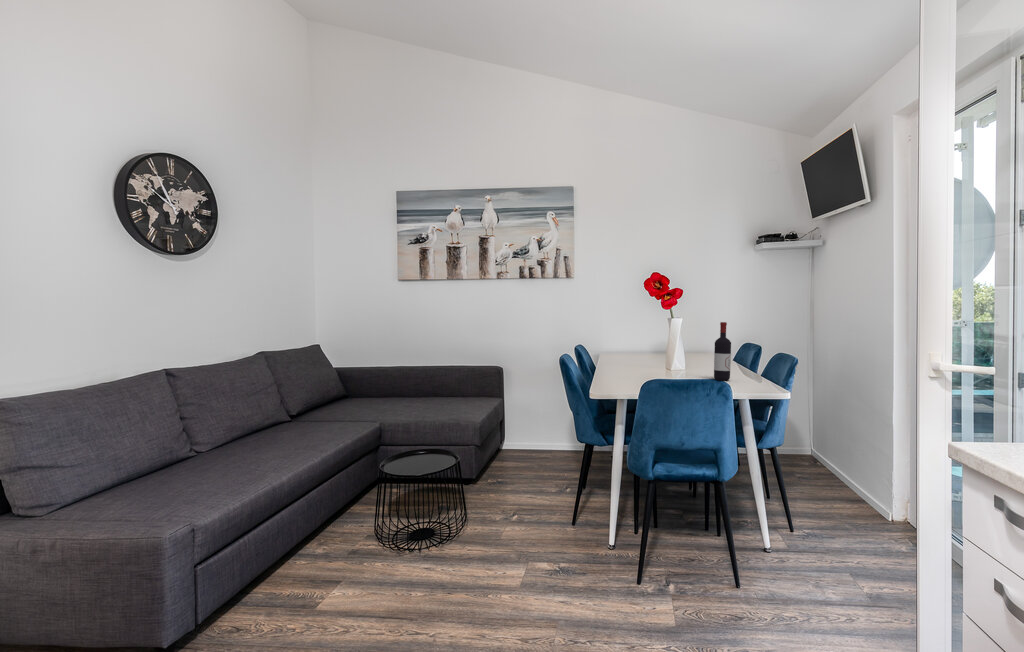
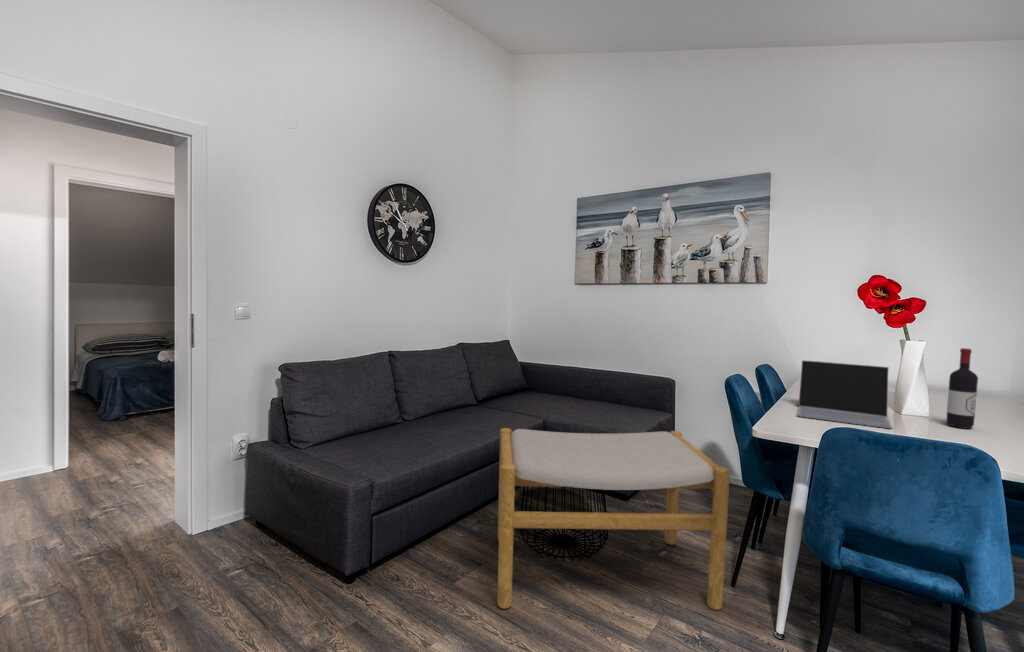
laptop: none [617,338,685,384] -> present [797,360,892,428]
footstool: none [354,409,576,596] -> present [497,428,730,610]

